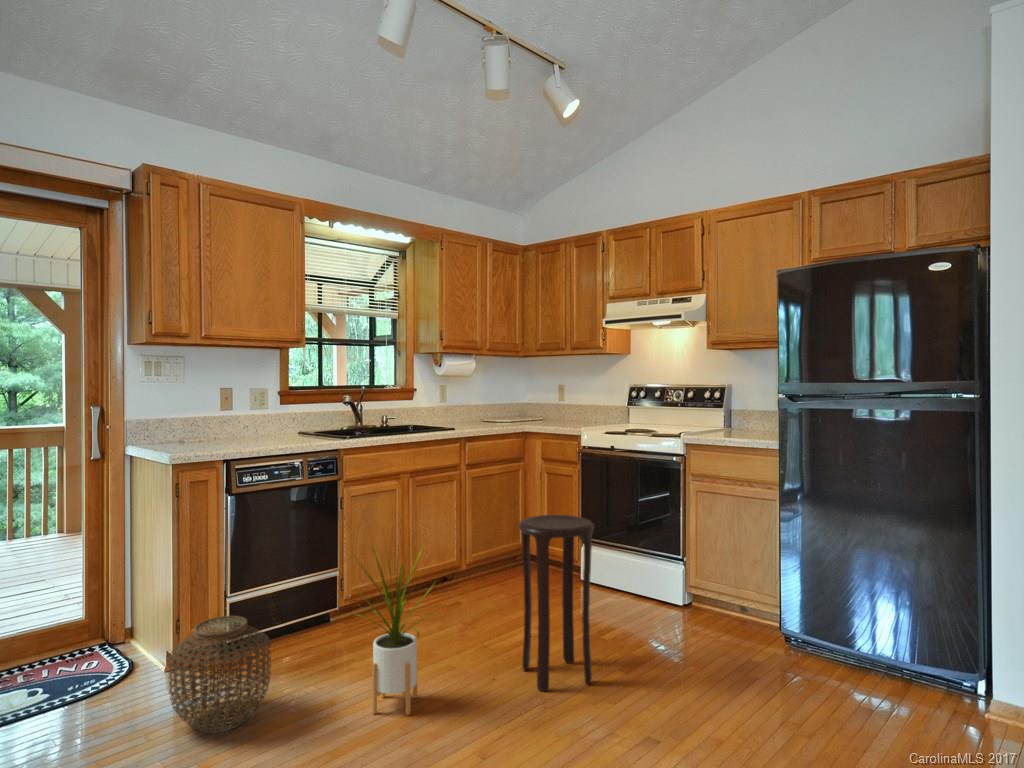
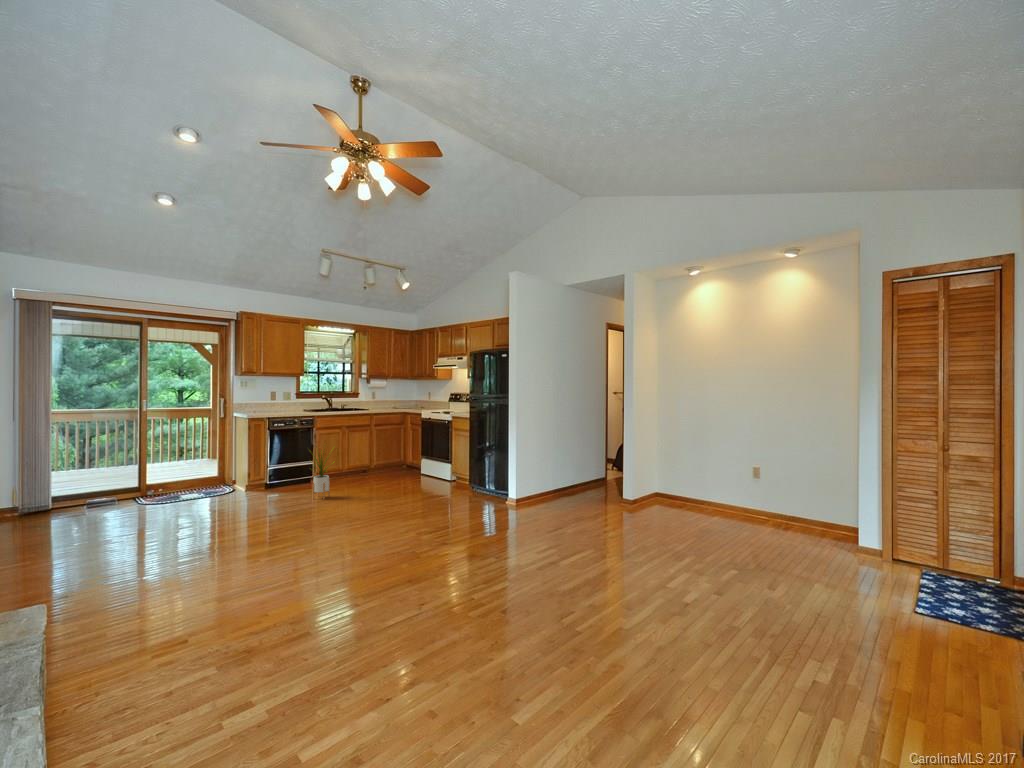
stool: present [519,515,594,691] -> none [369,439,396,496]
woven basket: present [169,616,271,733] -> none [245,467,279,502]

